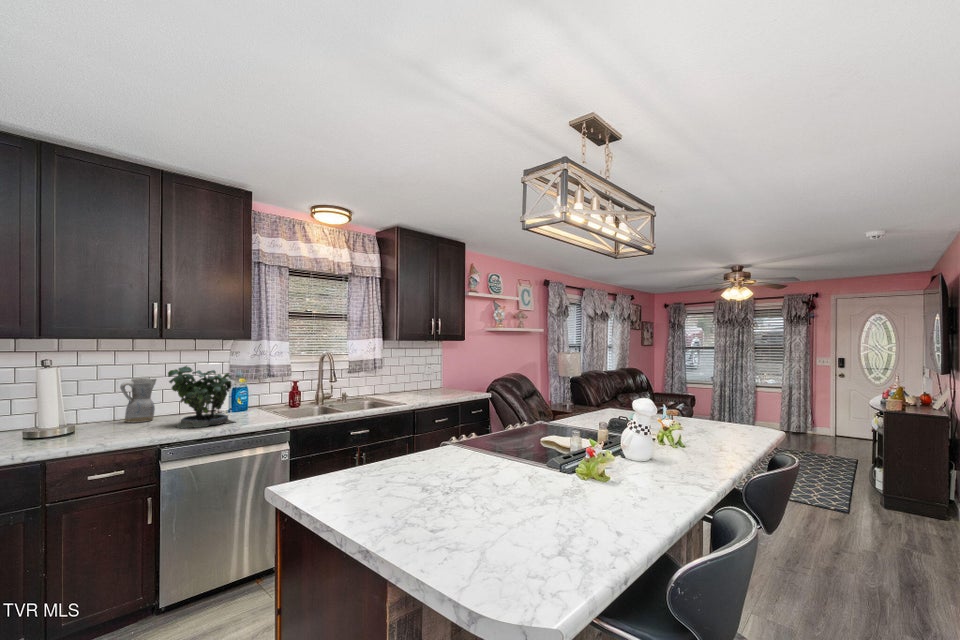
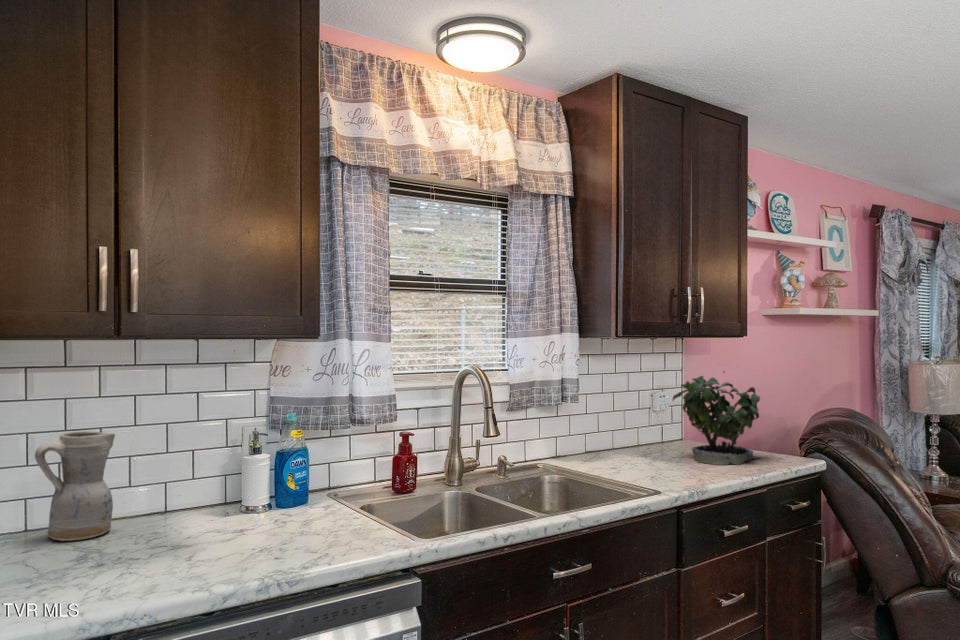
potted plant: present [168,362,234,428] -> present [673,371,760,465]

